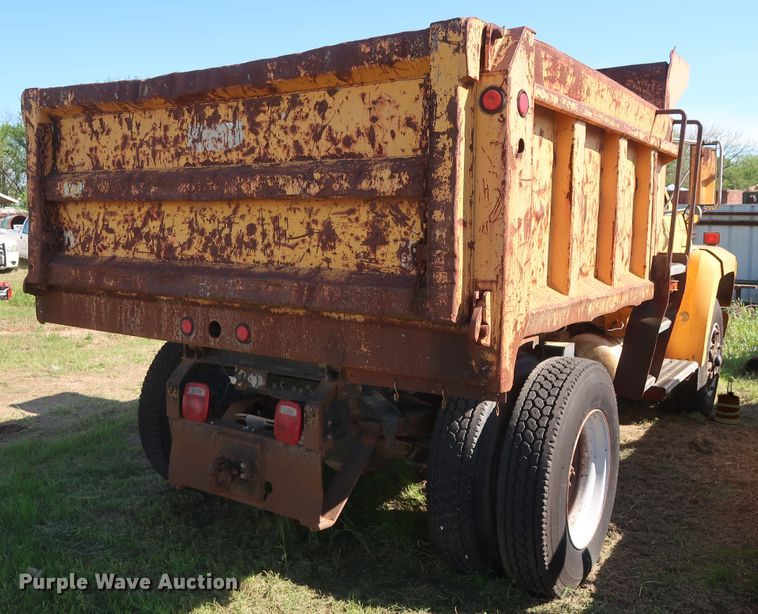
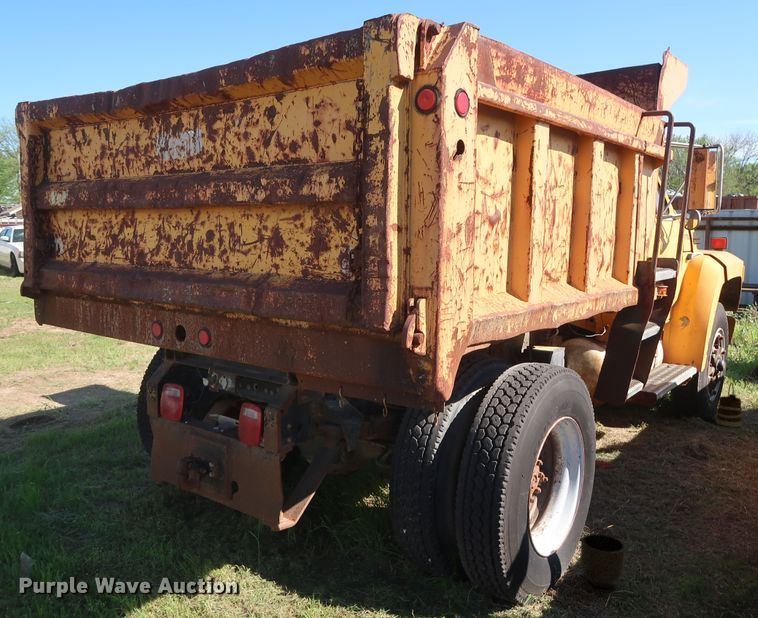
planter: none [611,525,655,577] -> present [580,534,626,588]

